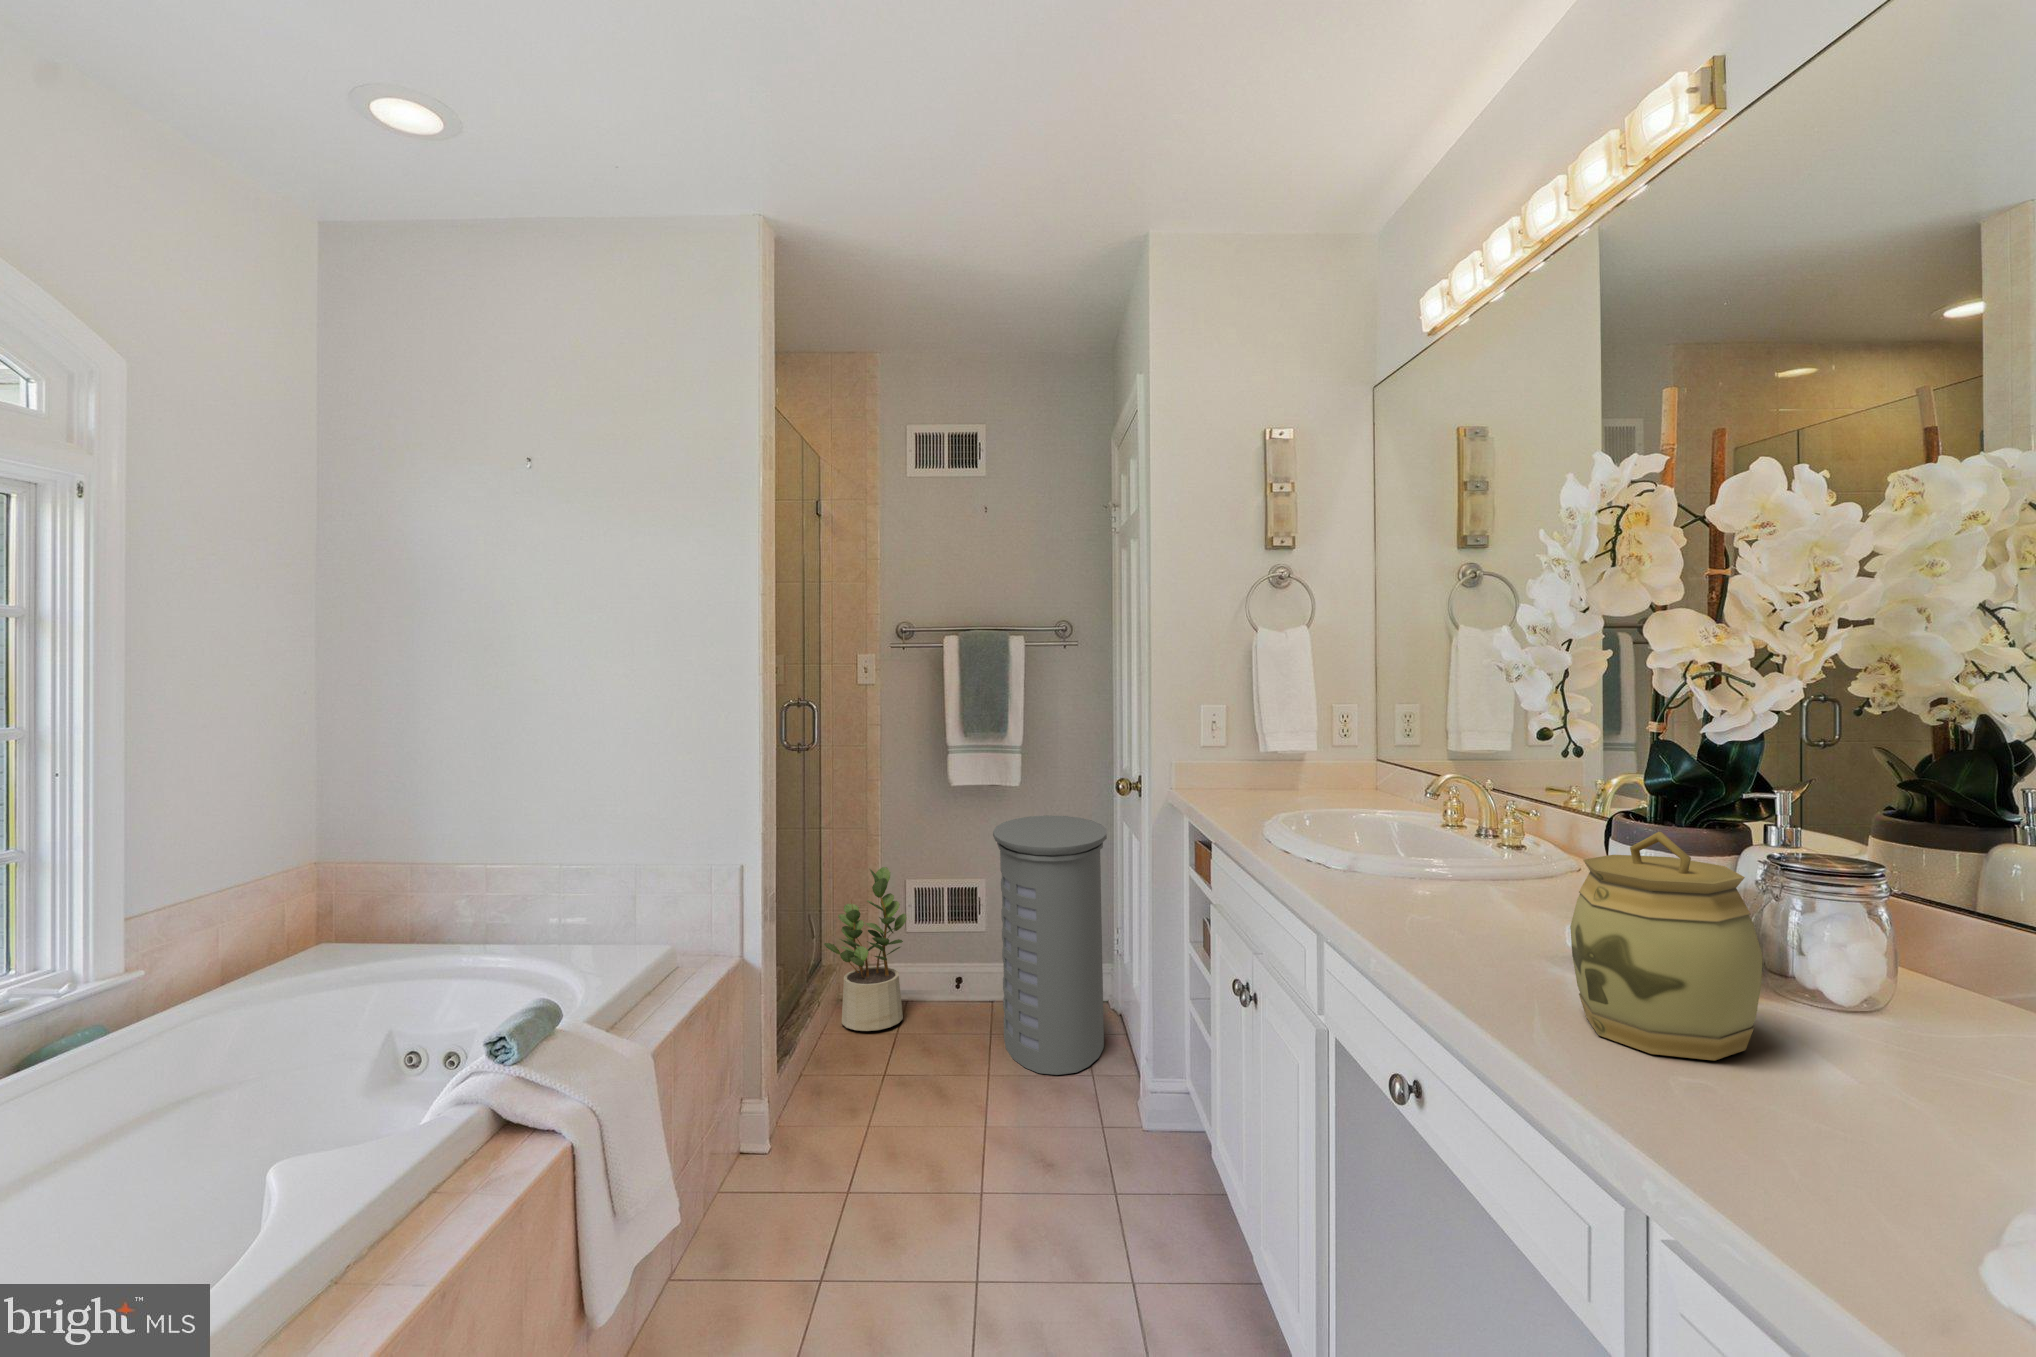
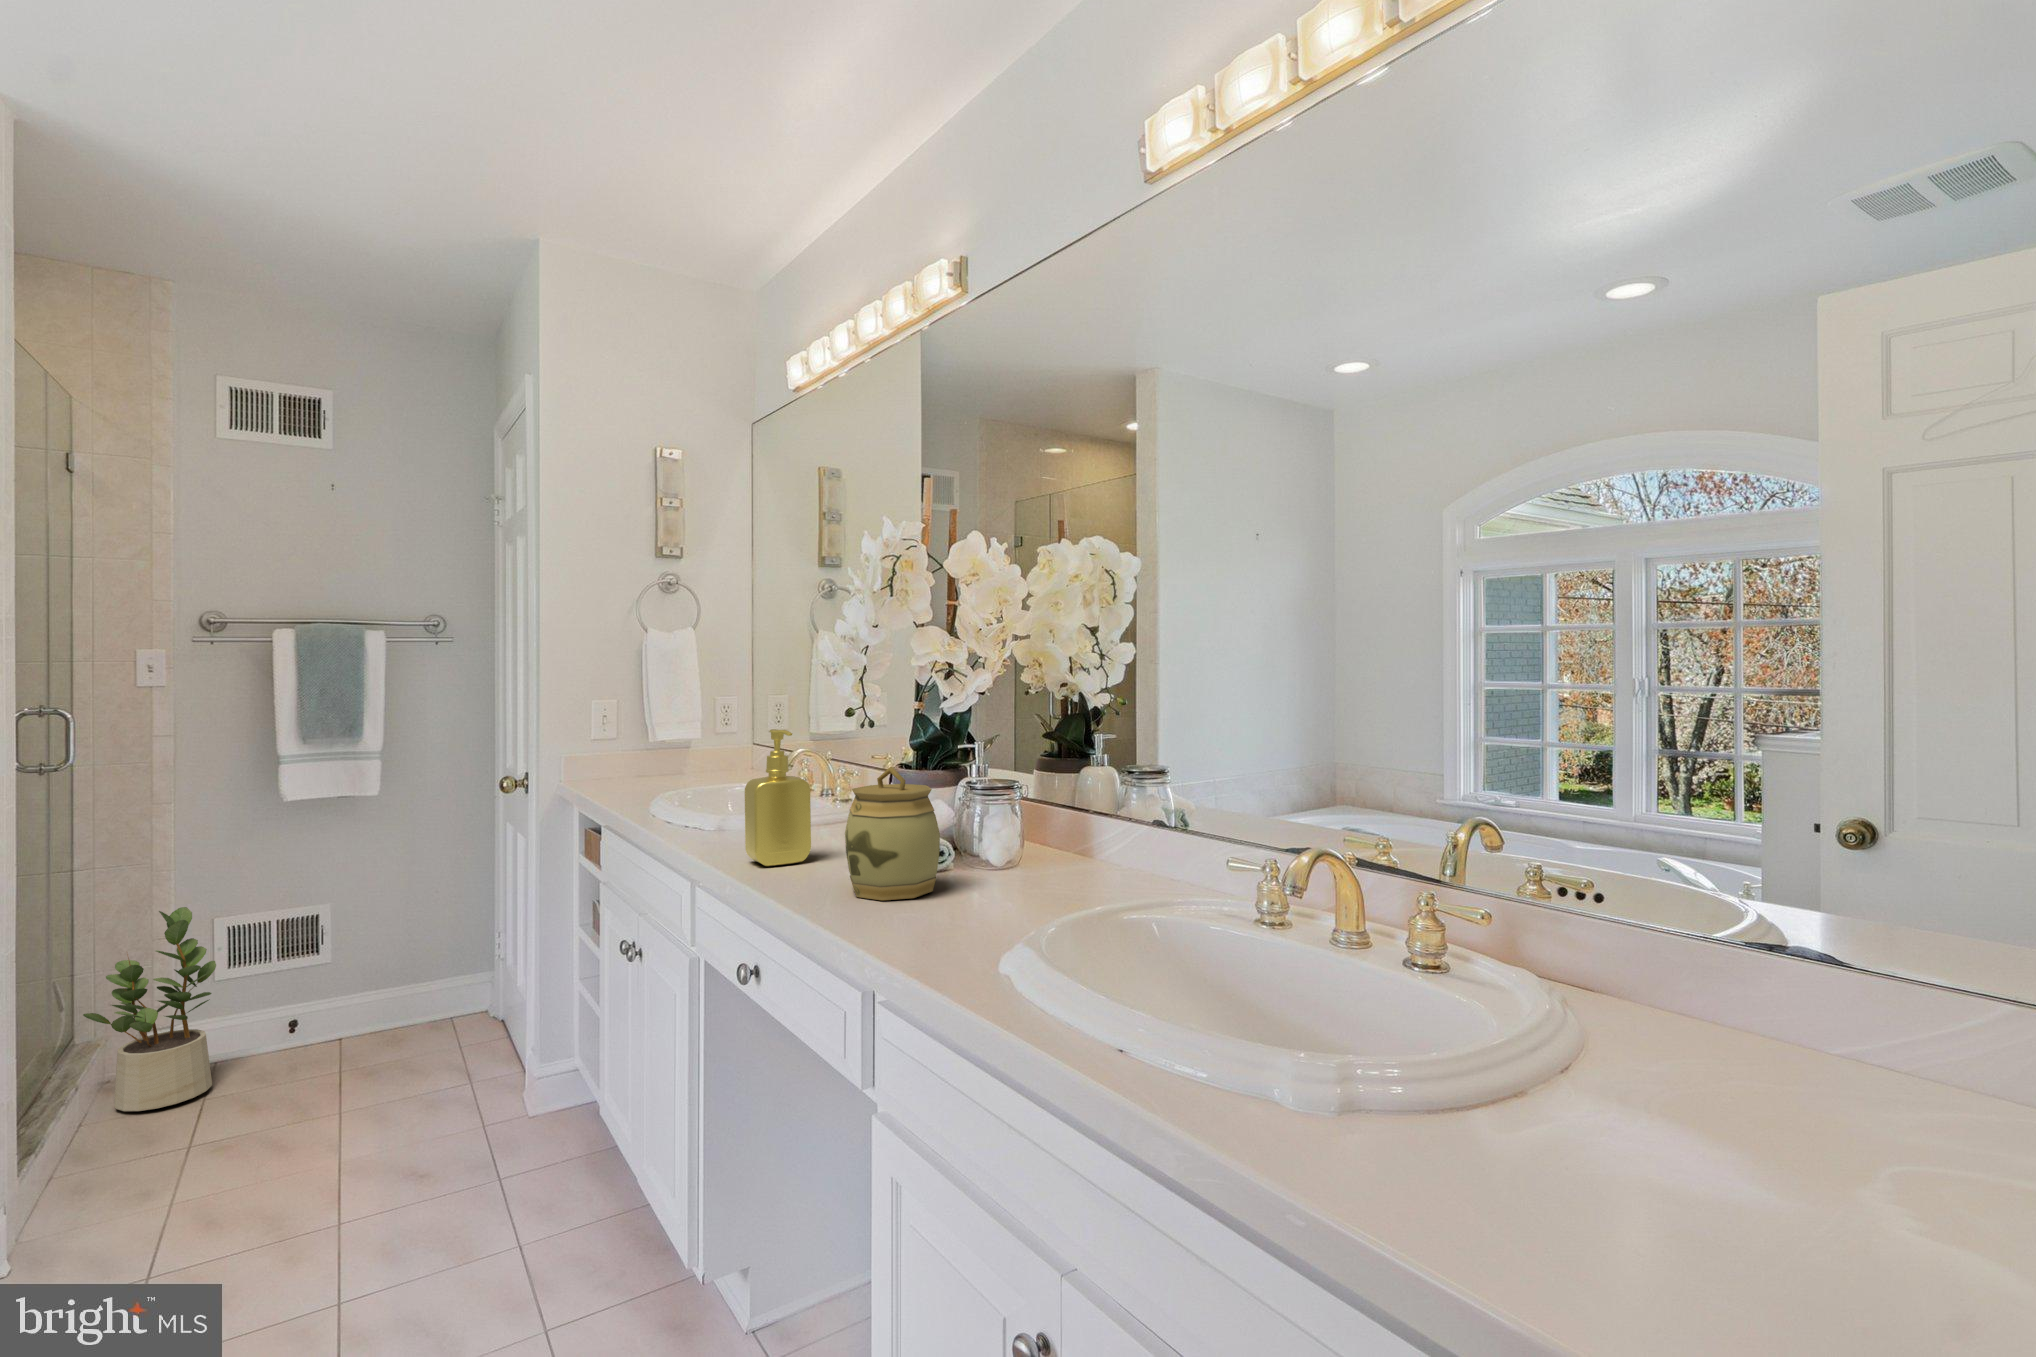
soap dispenser: none [1394,755,1492,943] -> present [745,729,811,866]
laundry hamper: present [993,815,1107,1075] -> none [344,827,488,1101]

